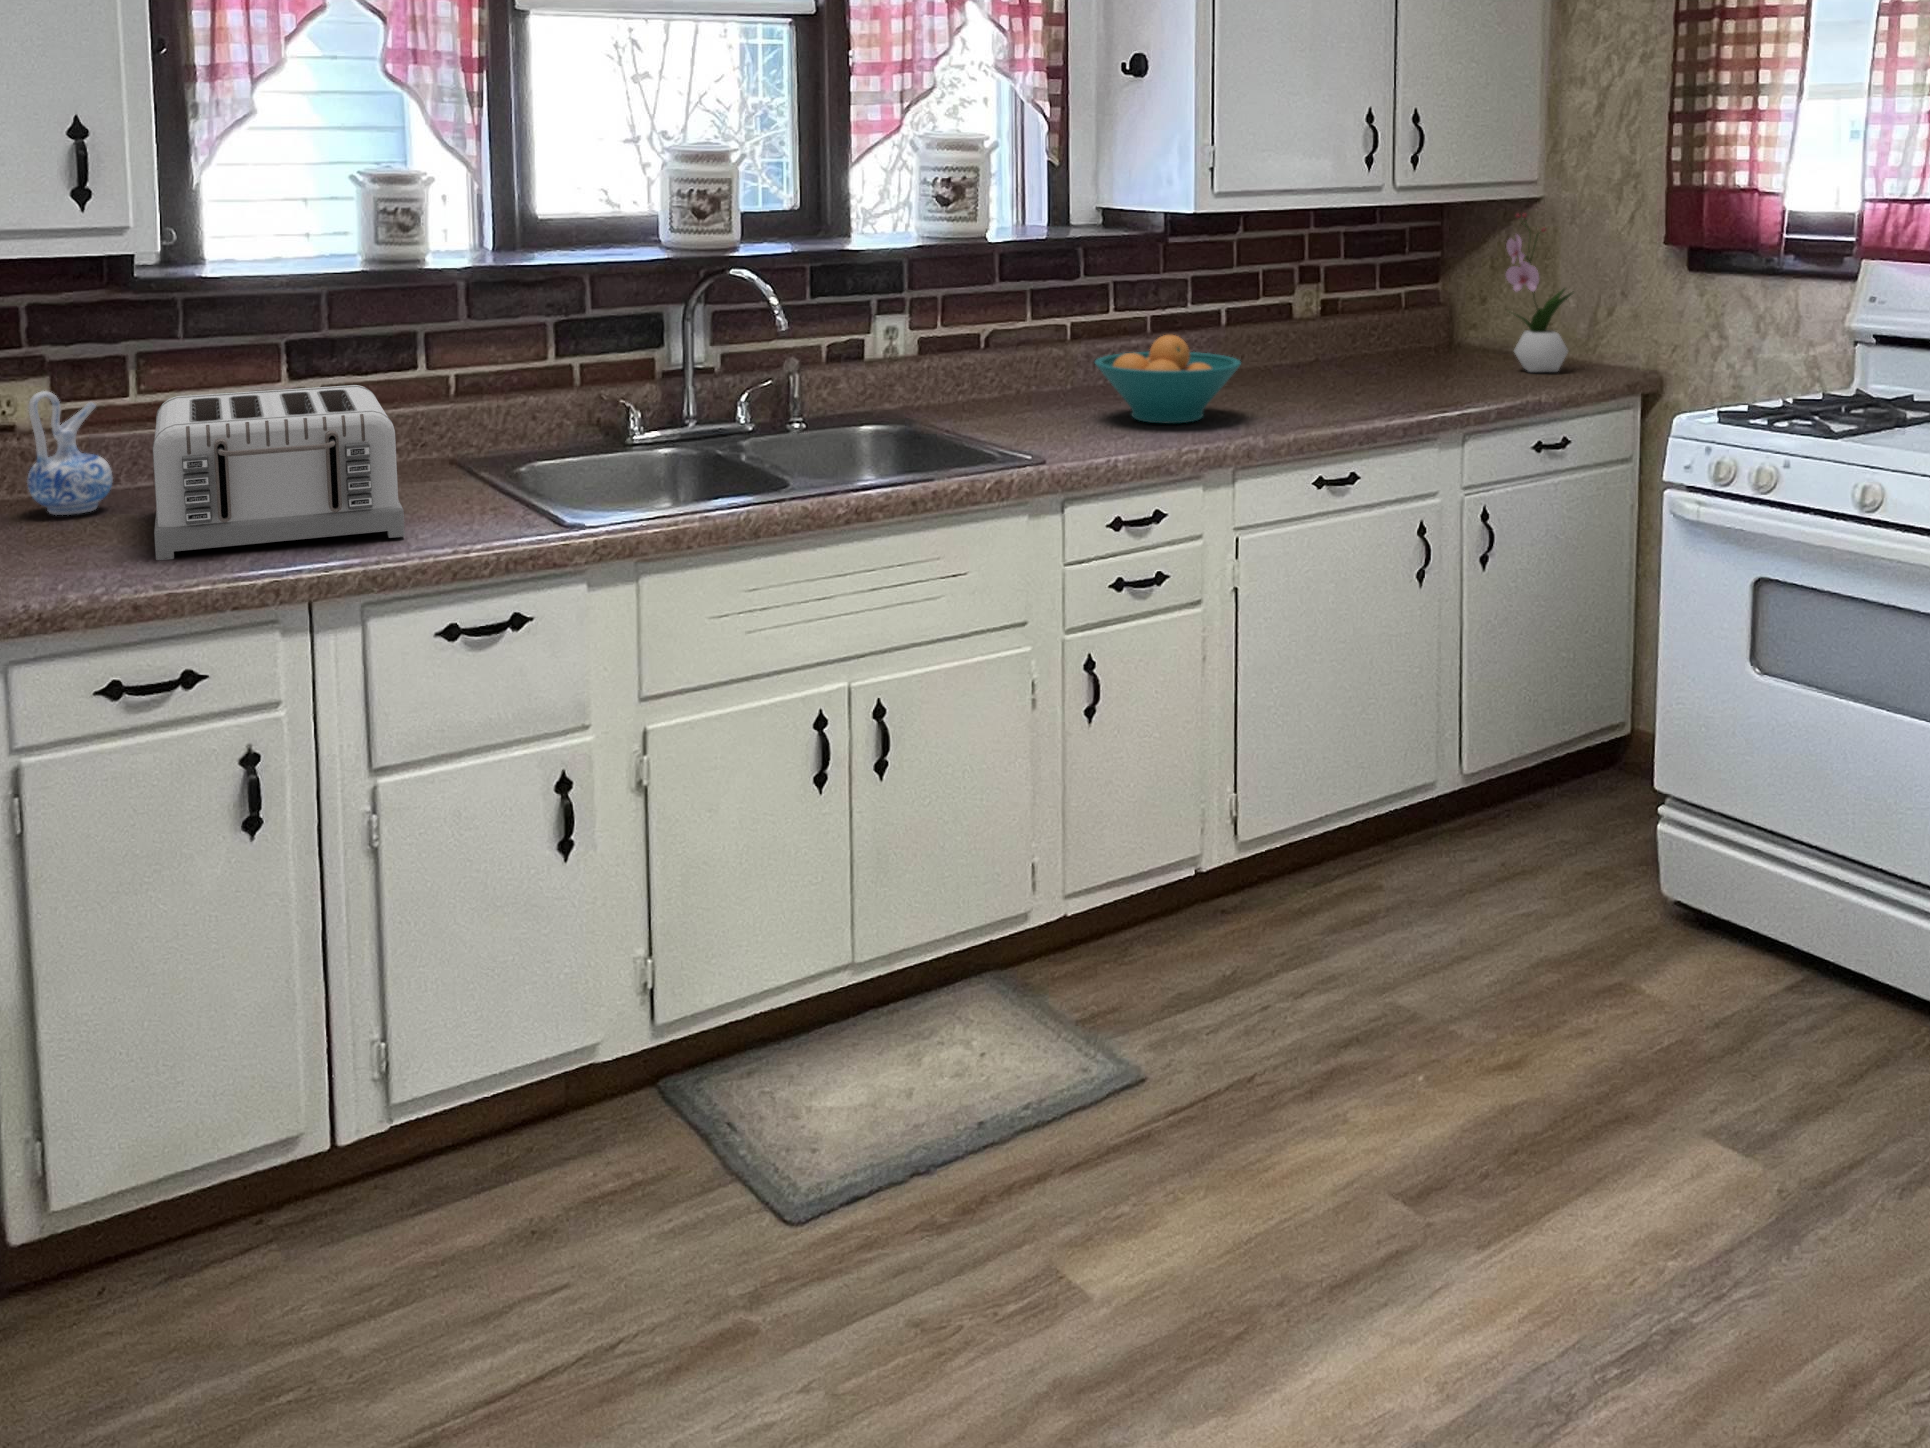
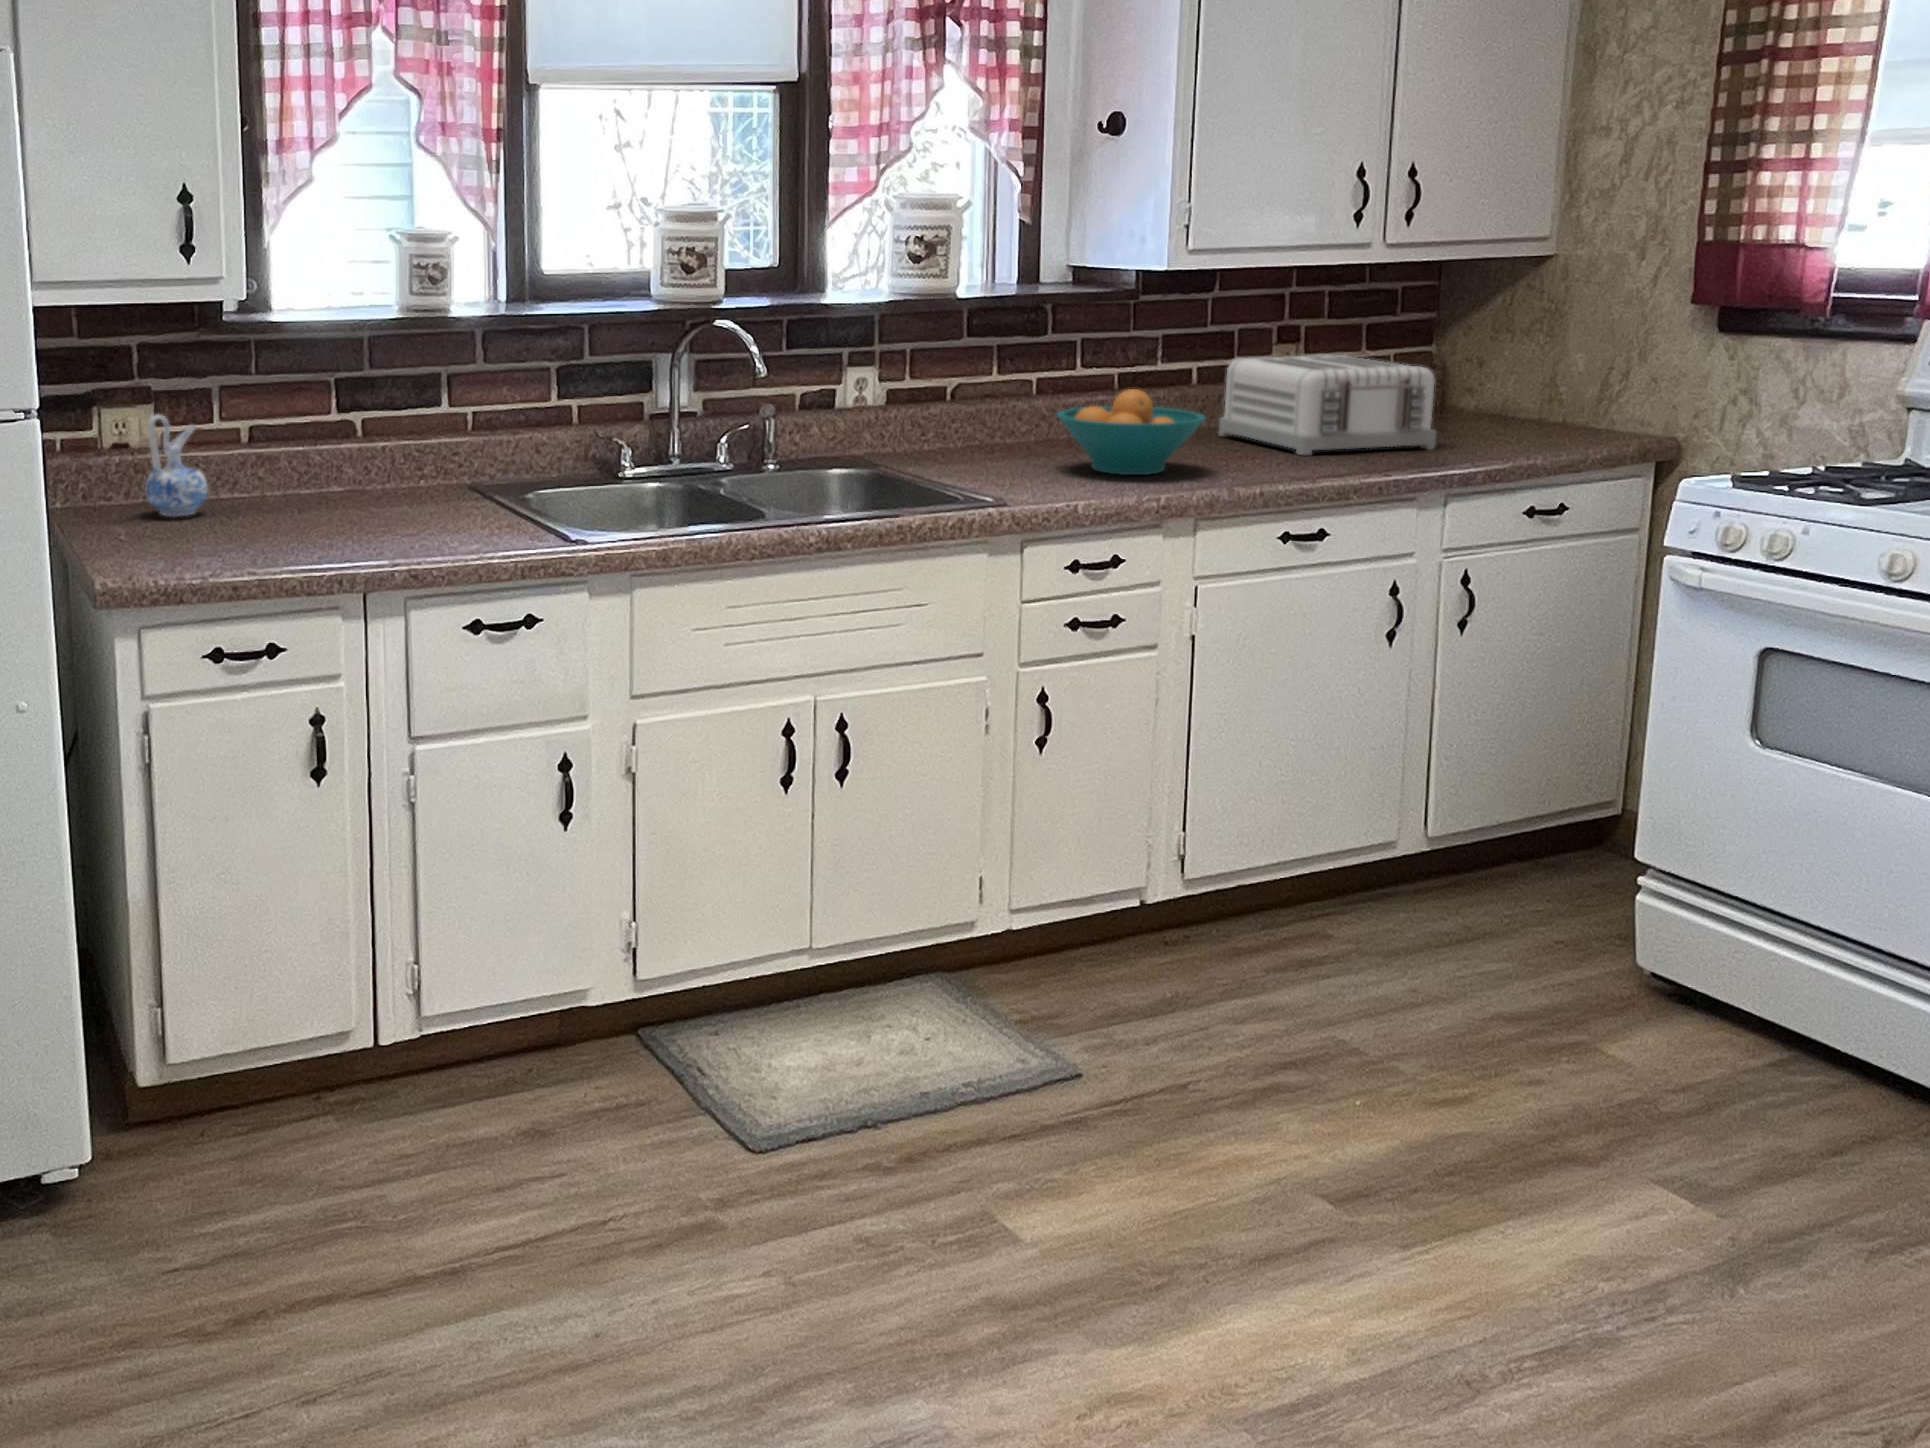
flower arrangement: present [1506,213,1573,372] -> none [1499,271,1581,438]
toaster: present [153,385,405,560] -> present [1219,355,1436,455]

